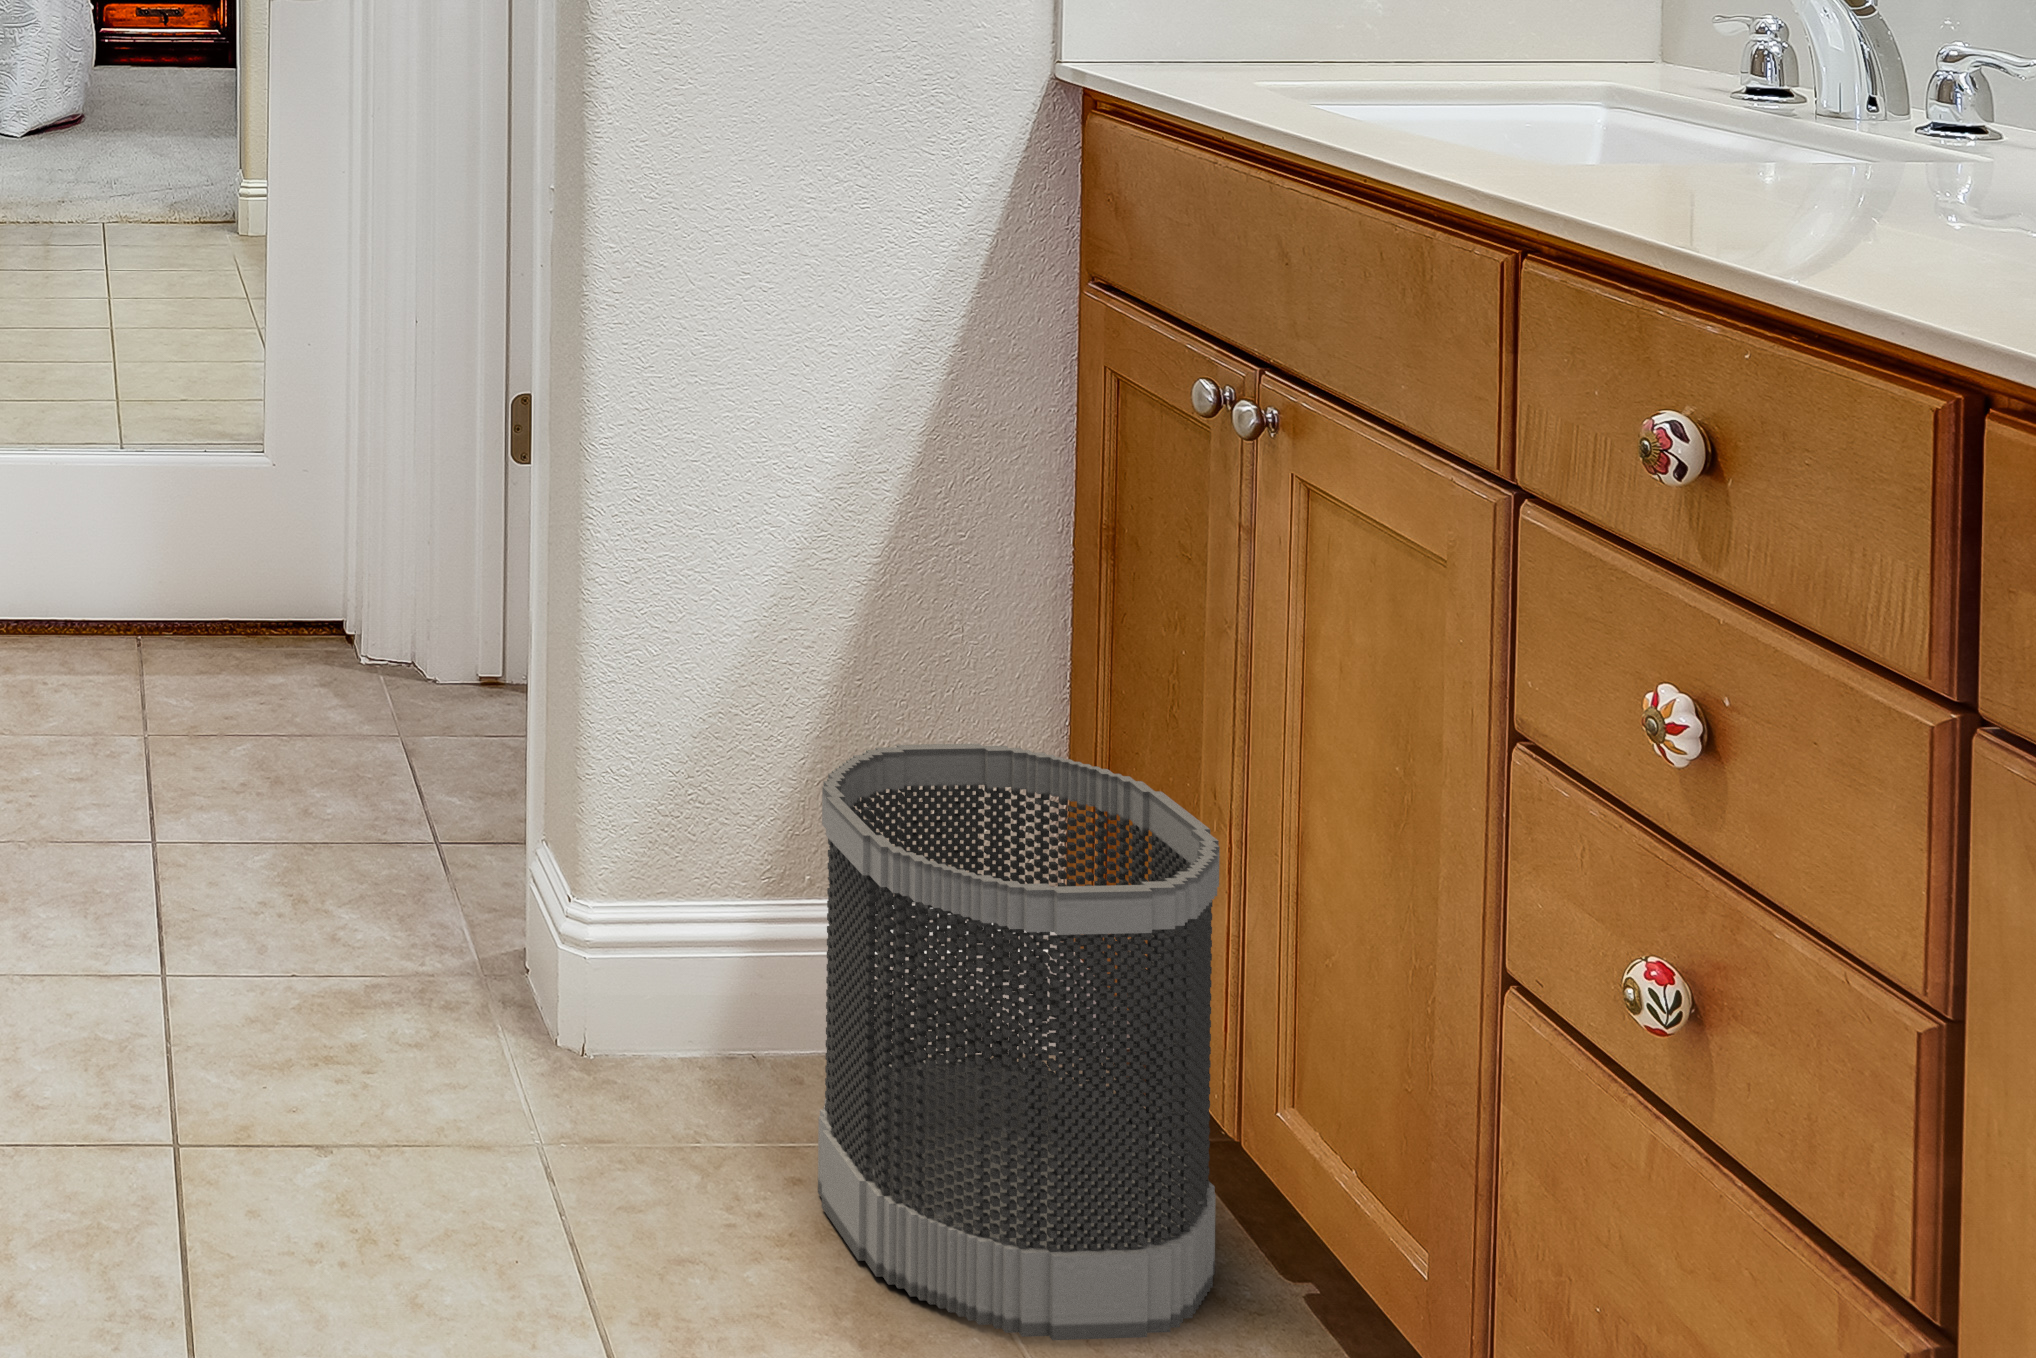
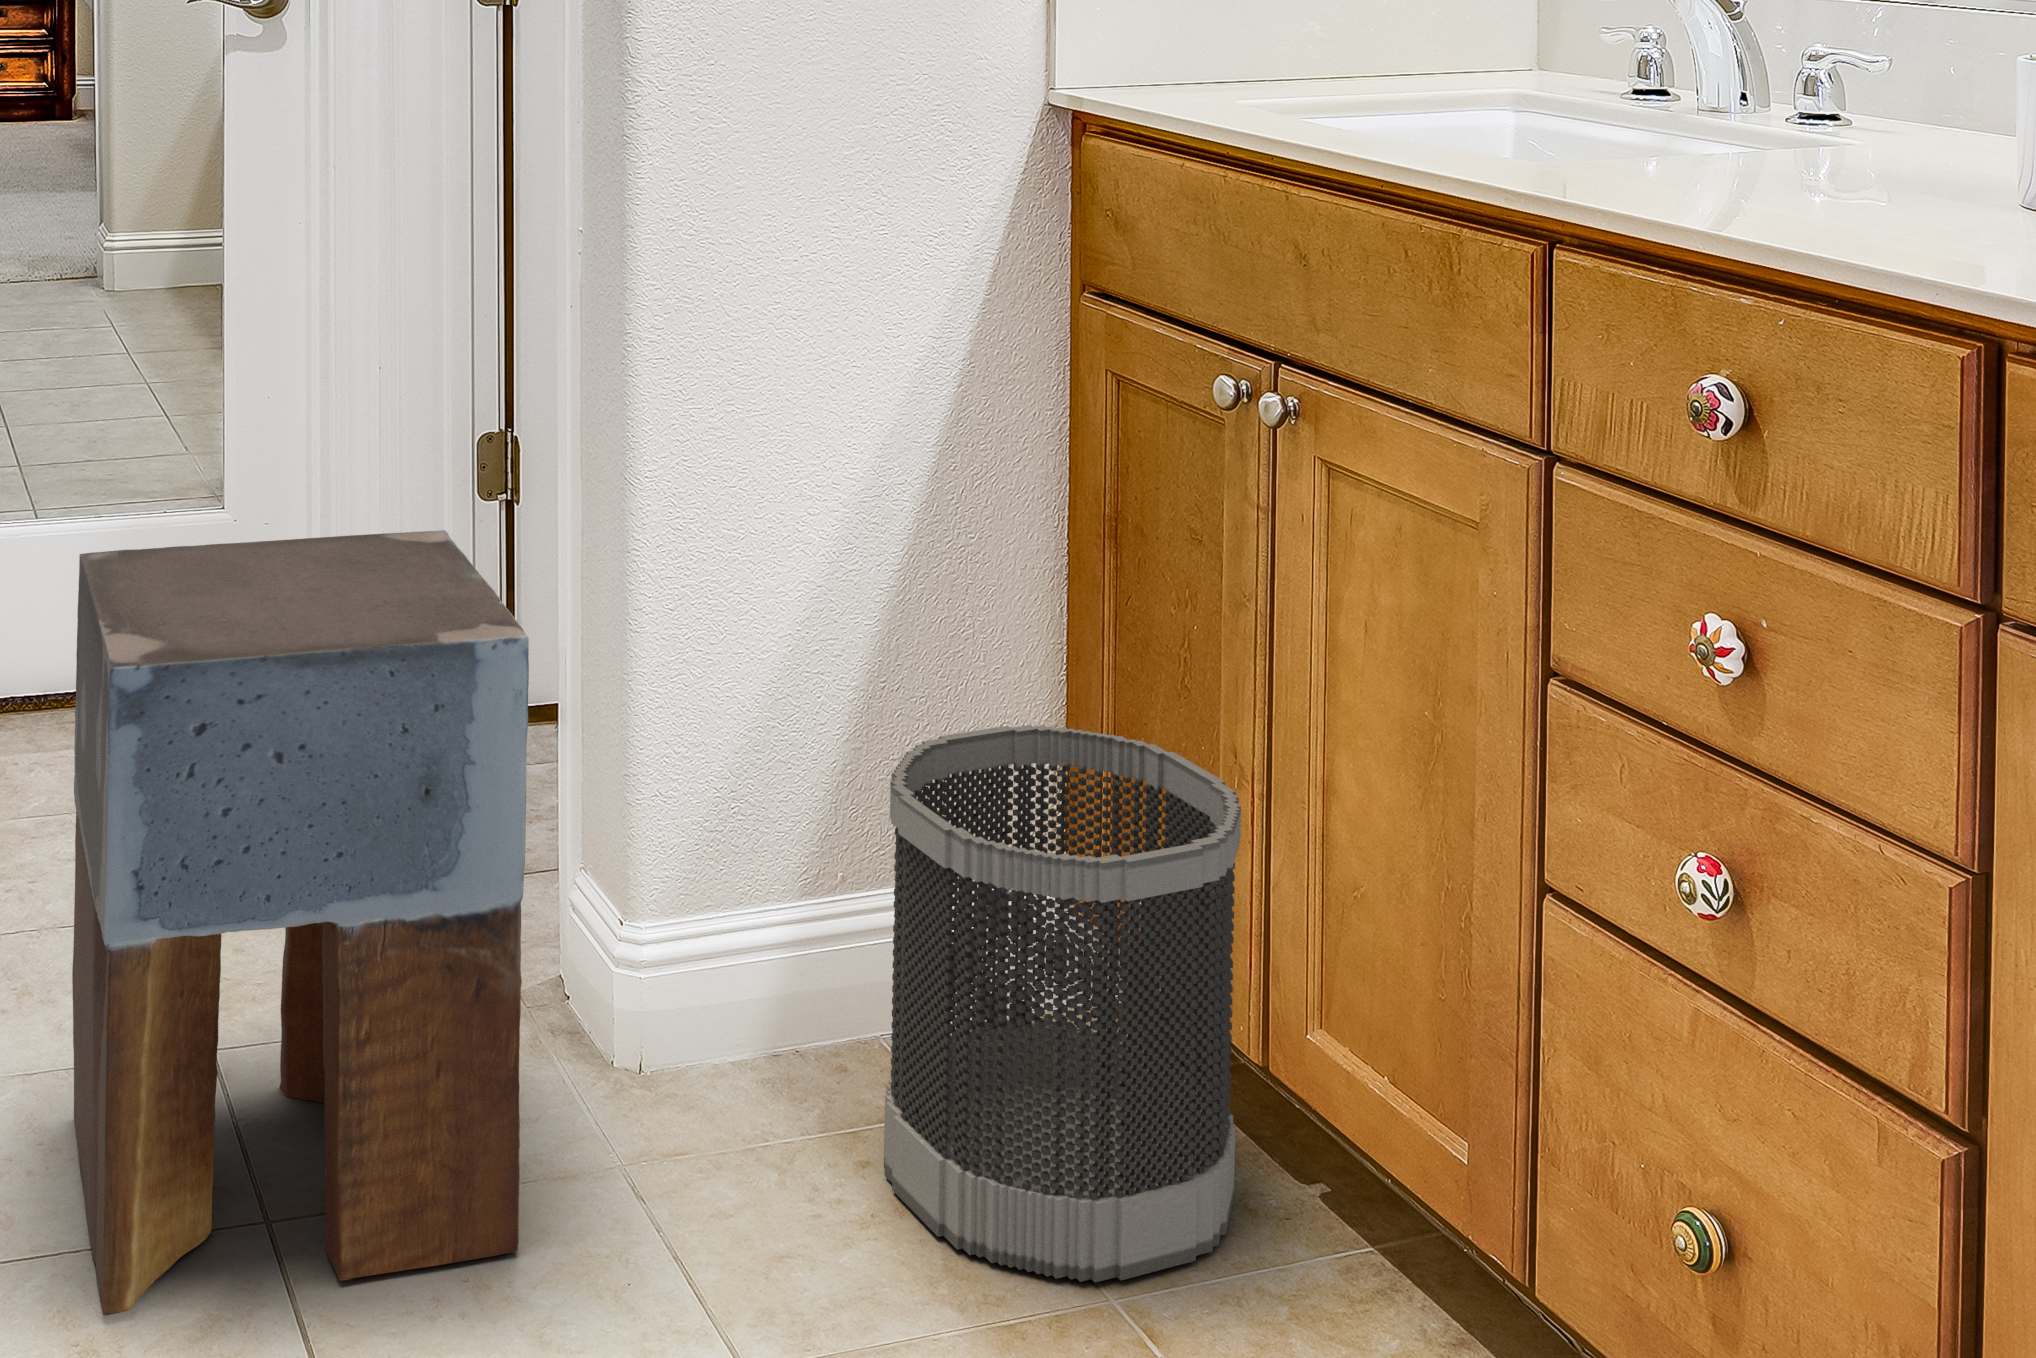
stool: none [12,472,422,1194] -> present [72,530,529,1316]

